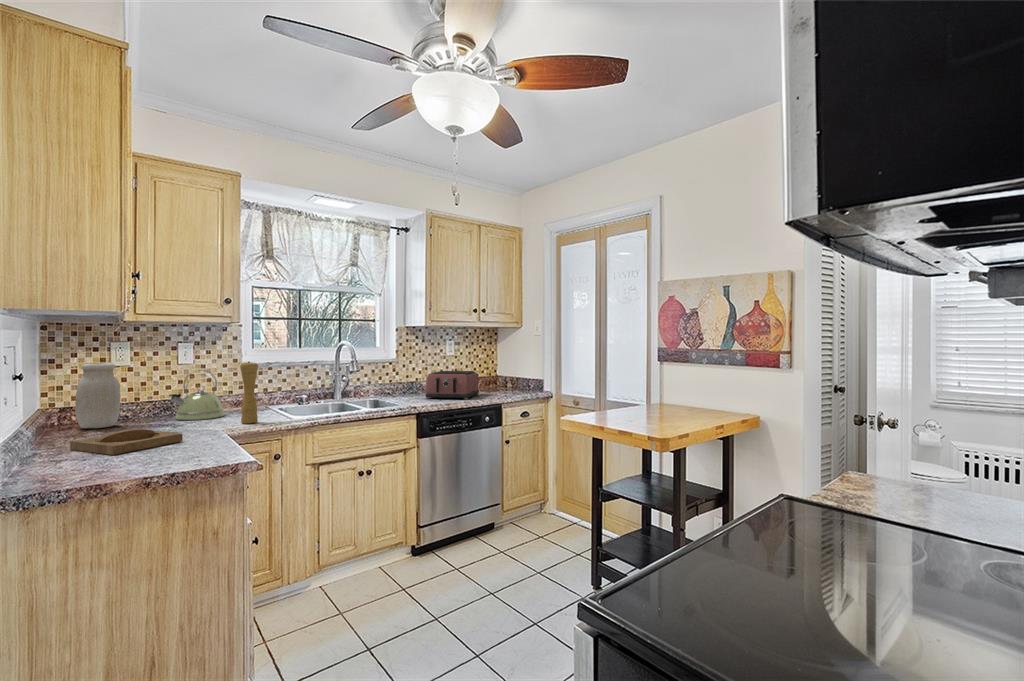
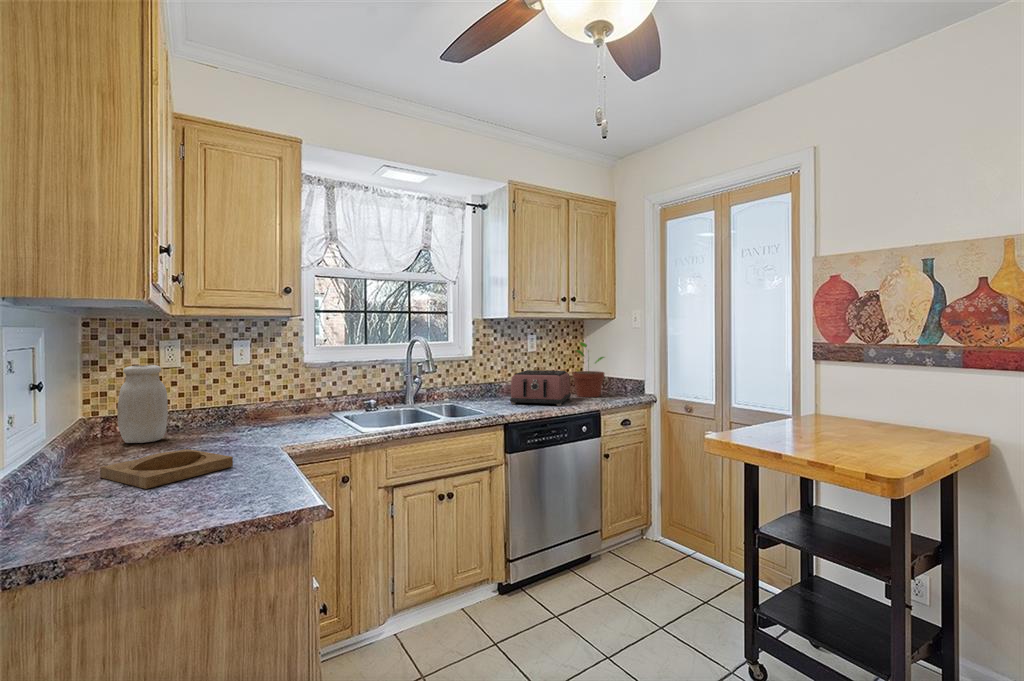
potted plant: none [482,347,509,393] -> present [573,342,605,397]
pepper mill: present [240,362,258,424] -> none [301,363,322,439]
kettle: present [169,370,225,420] -> none [222,372,285,432]

